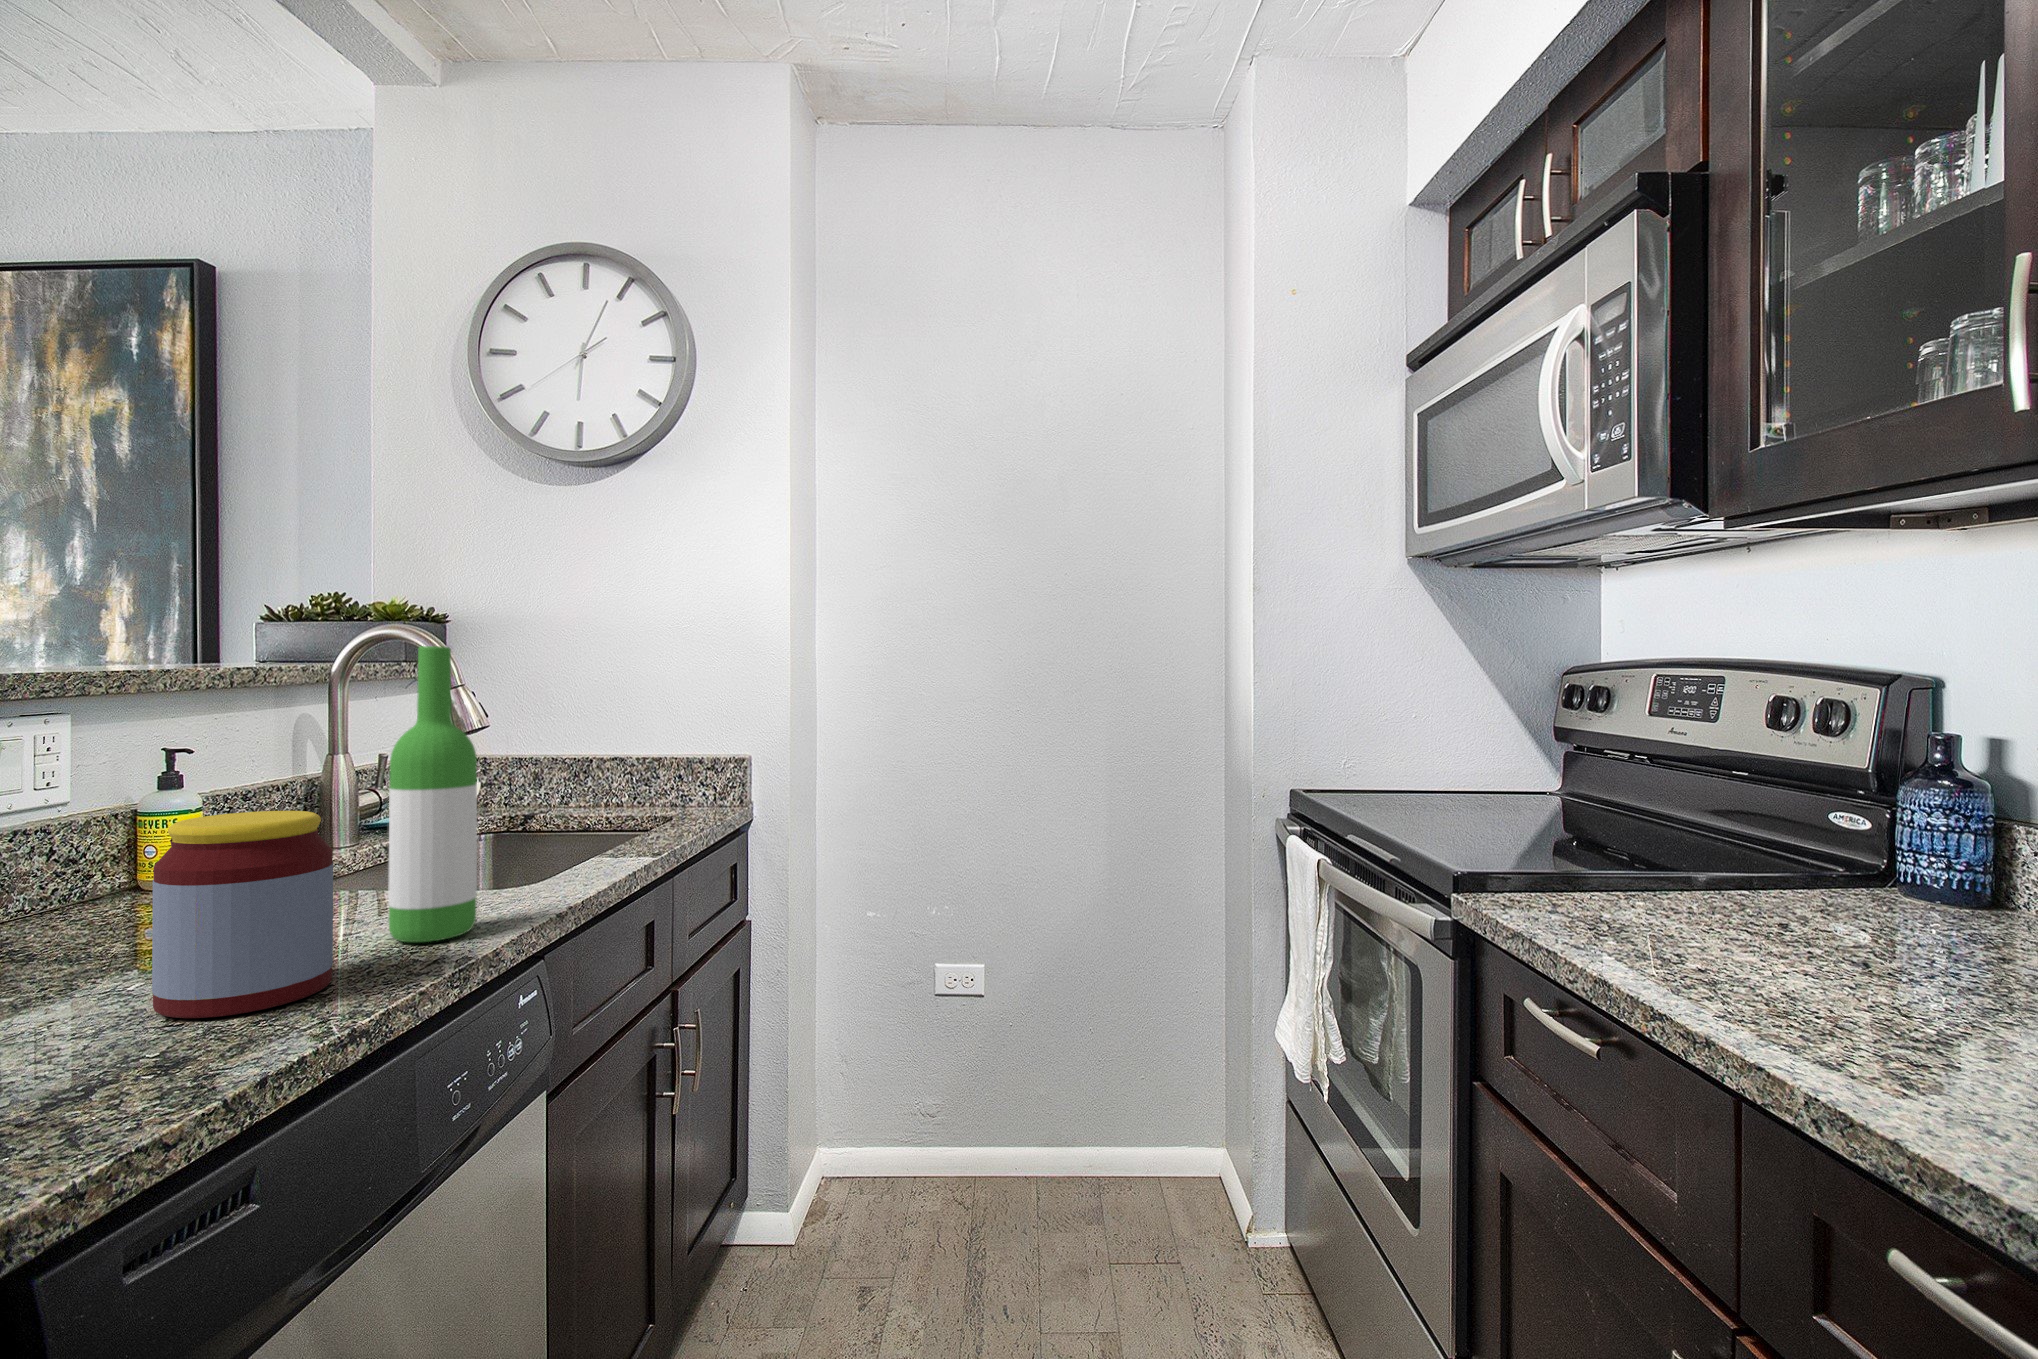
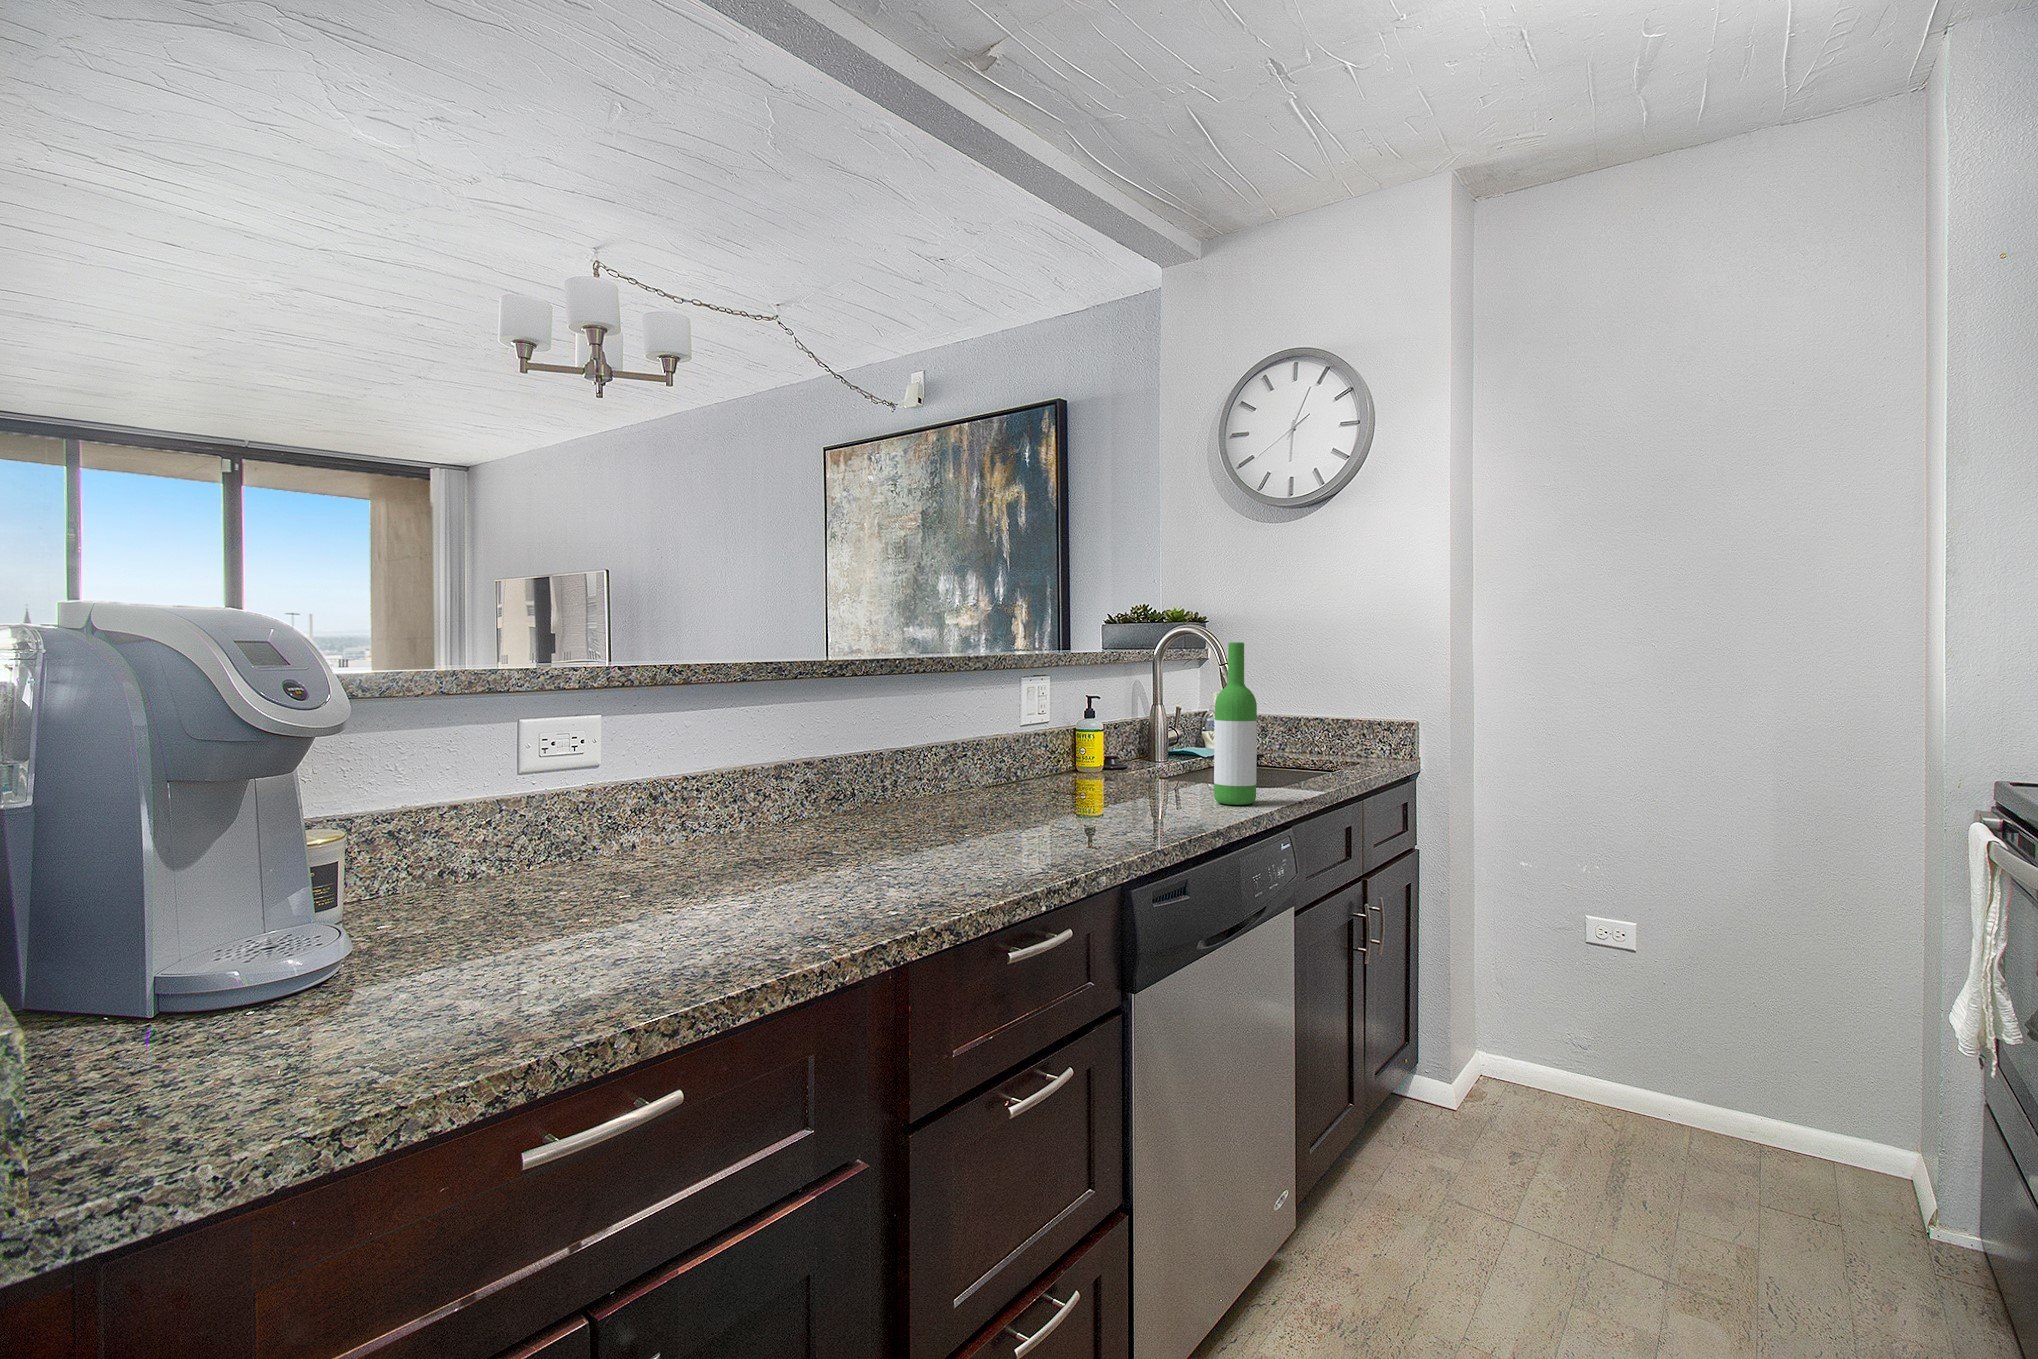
jar: present [152,811,333,1018] -> none [1132,726,1199,818]

